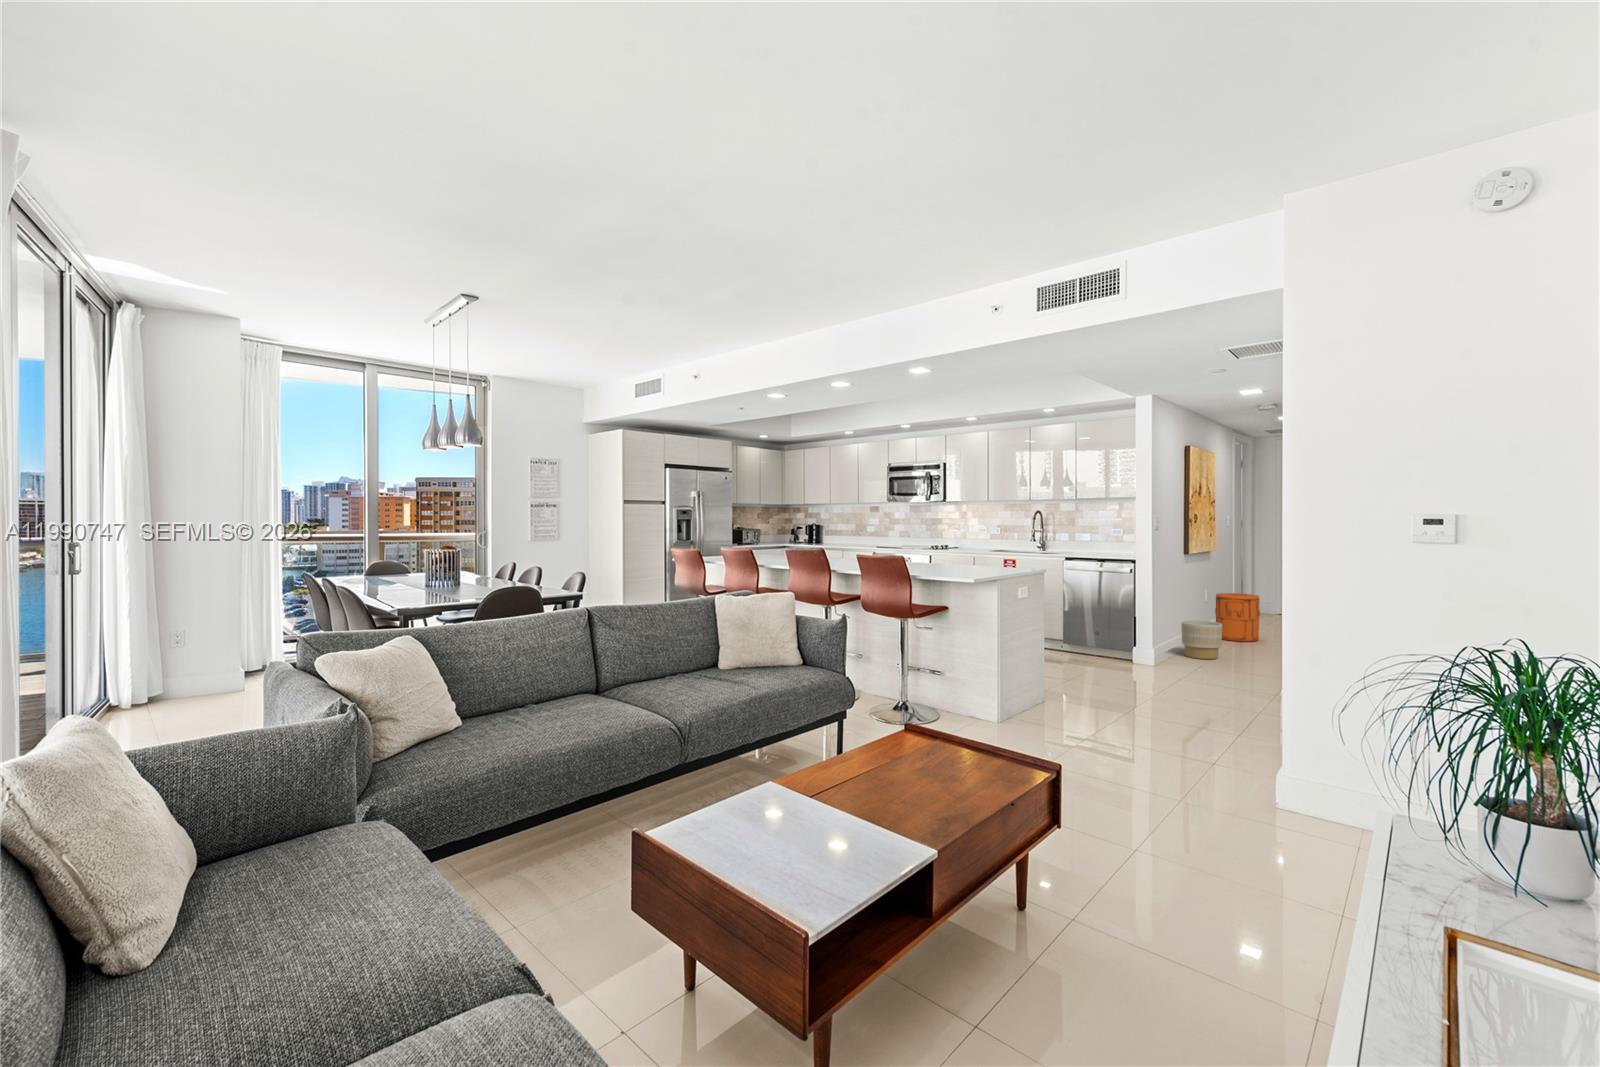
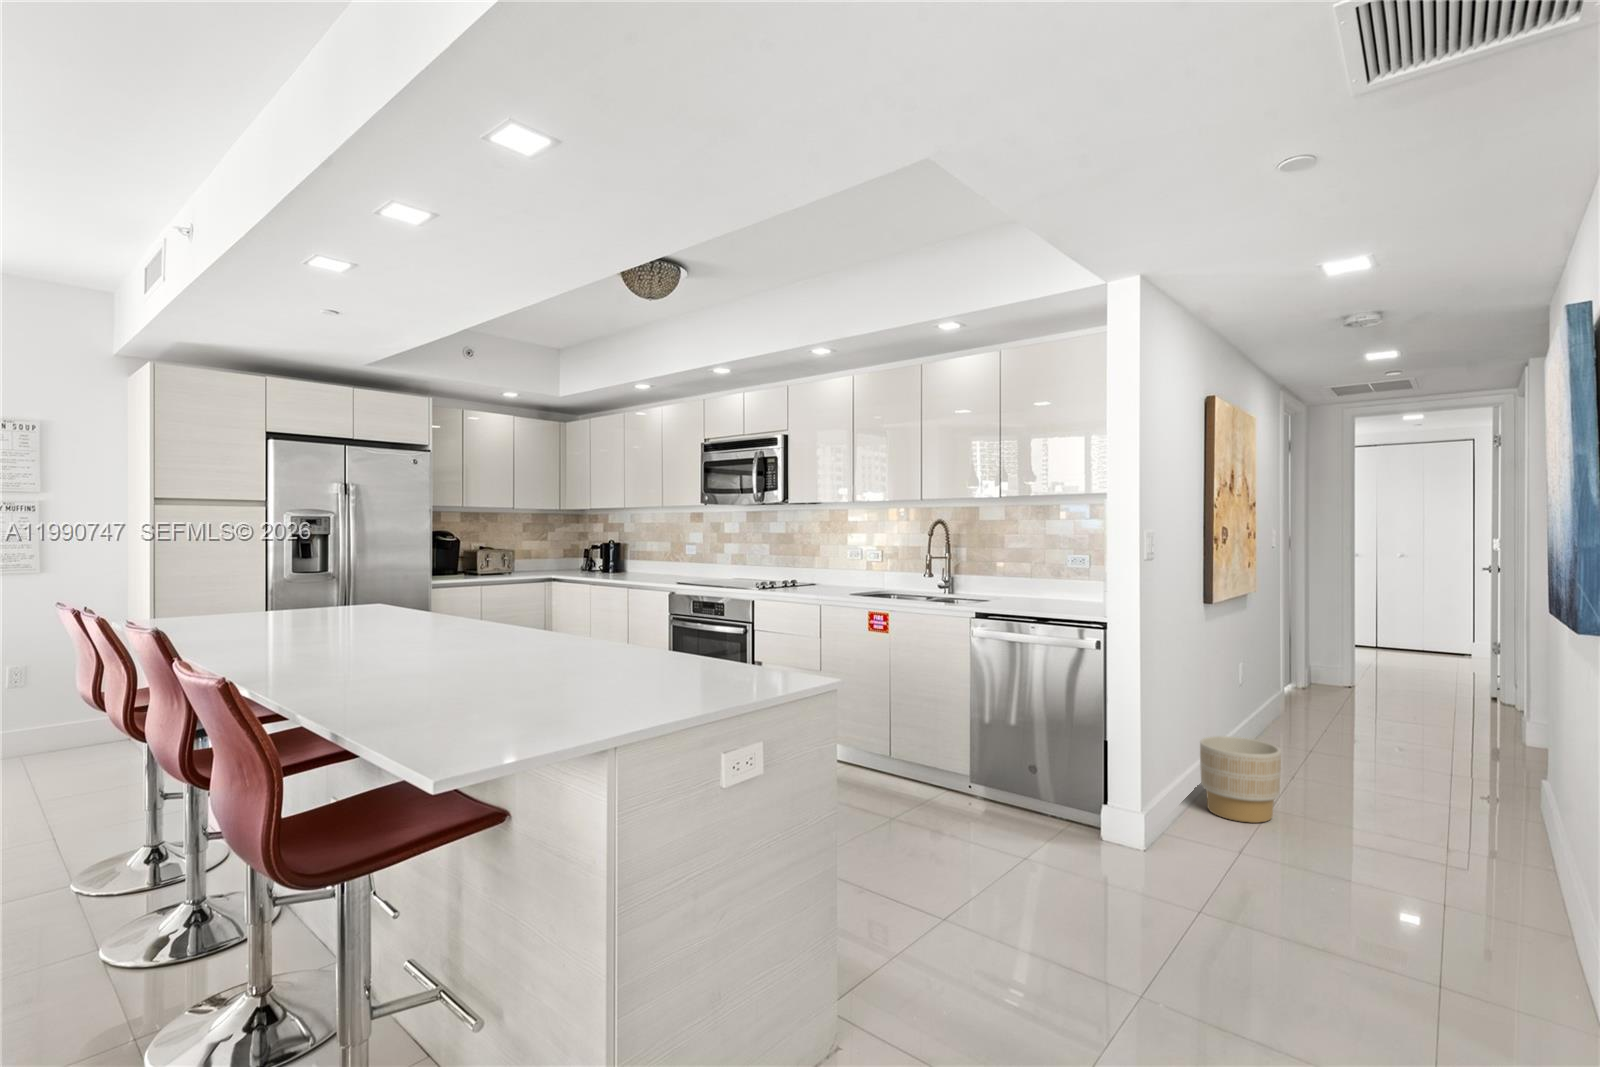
trash can: present [1215,593,1260,642] -> none [1256,669,1338,762]

